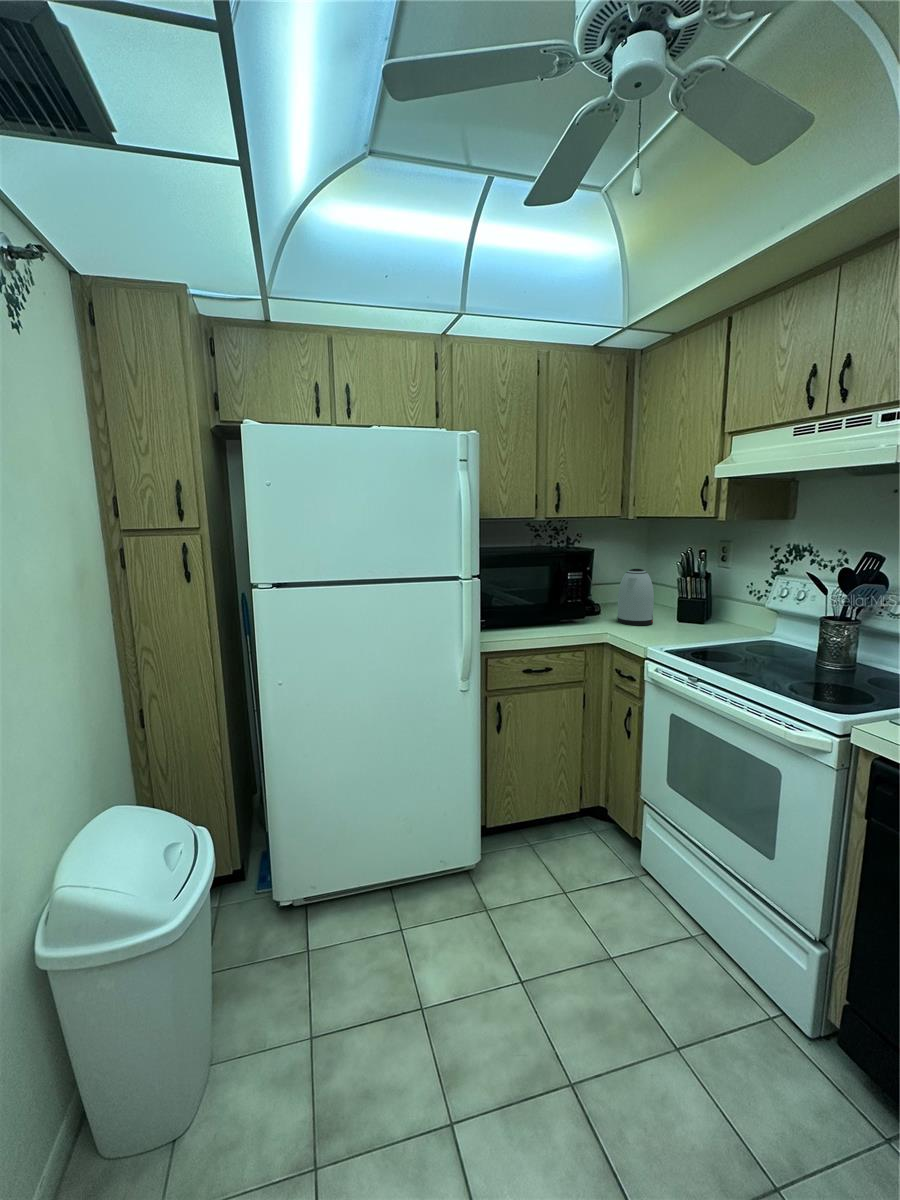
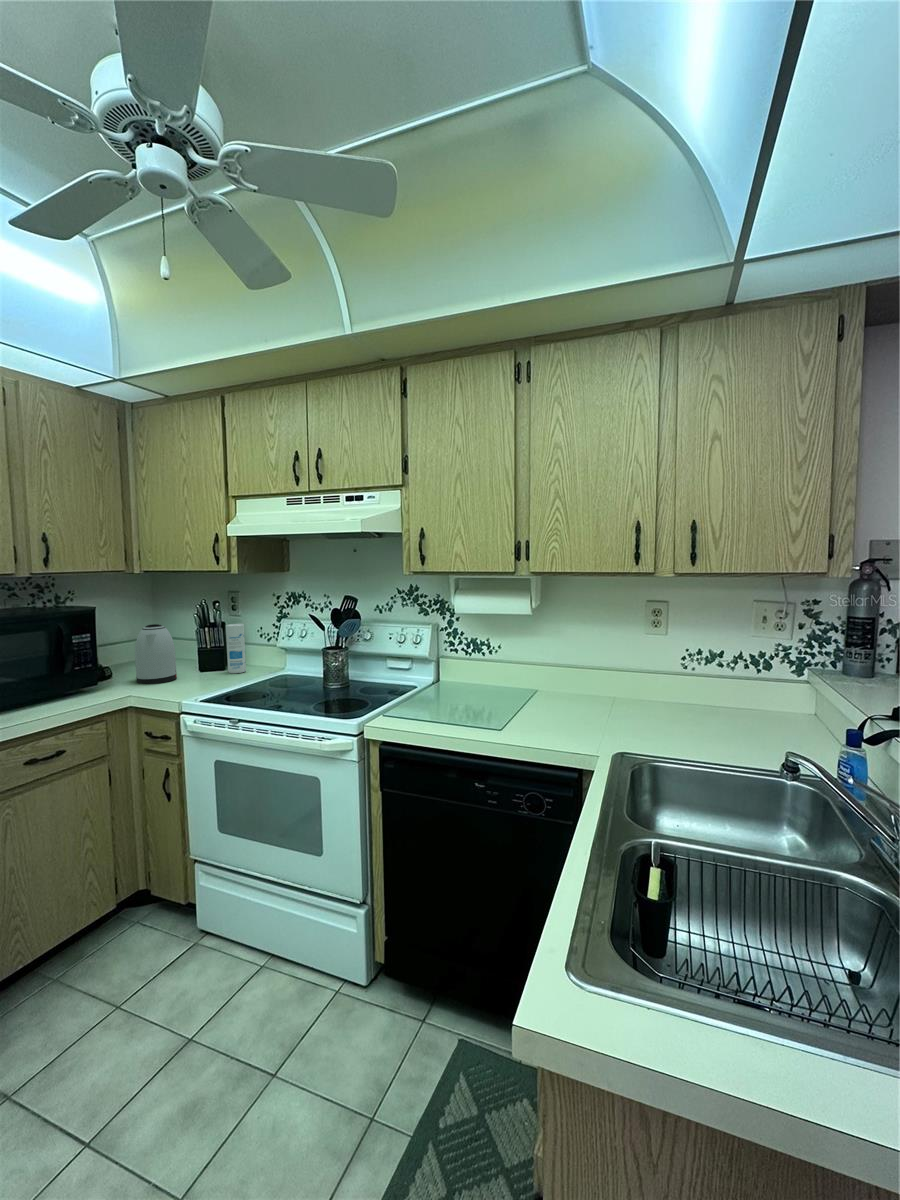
canister: none [705,576,729,629] -> present [226,624,246,673]

